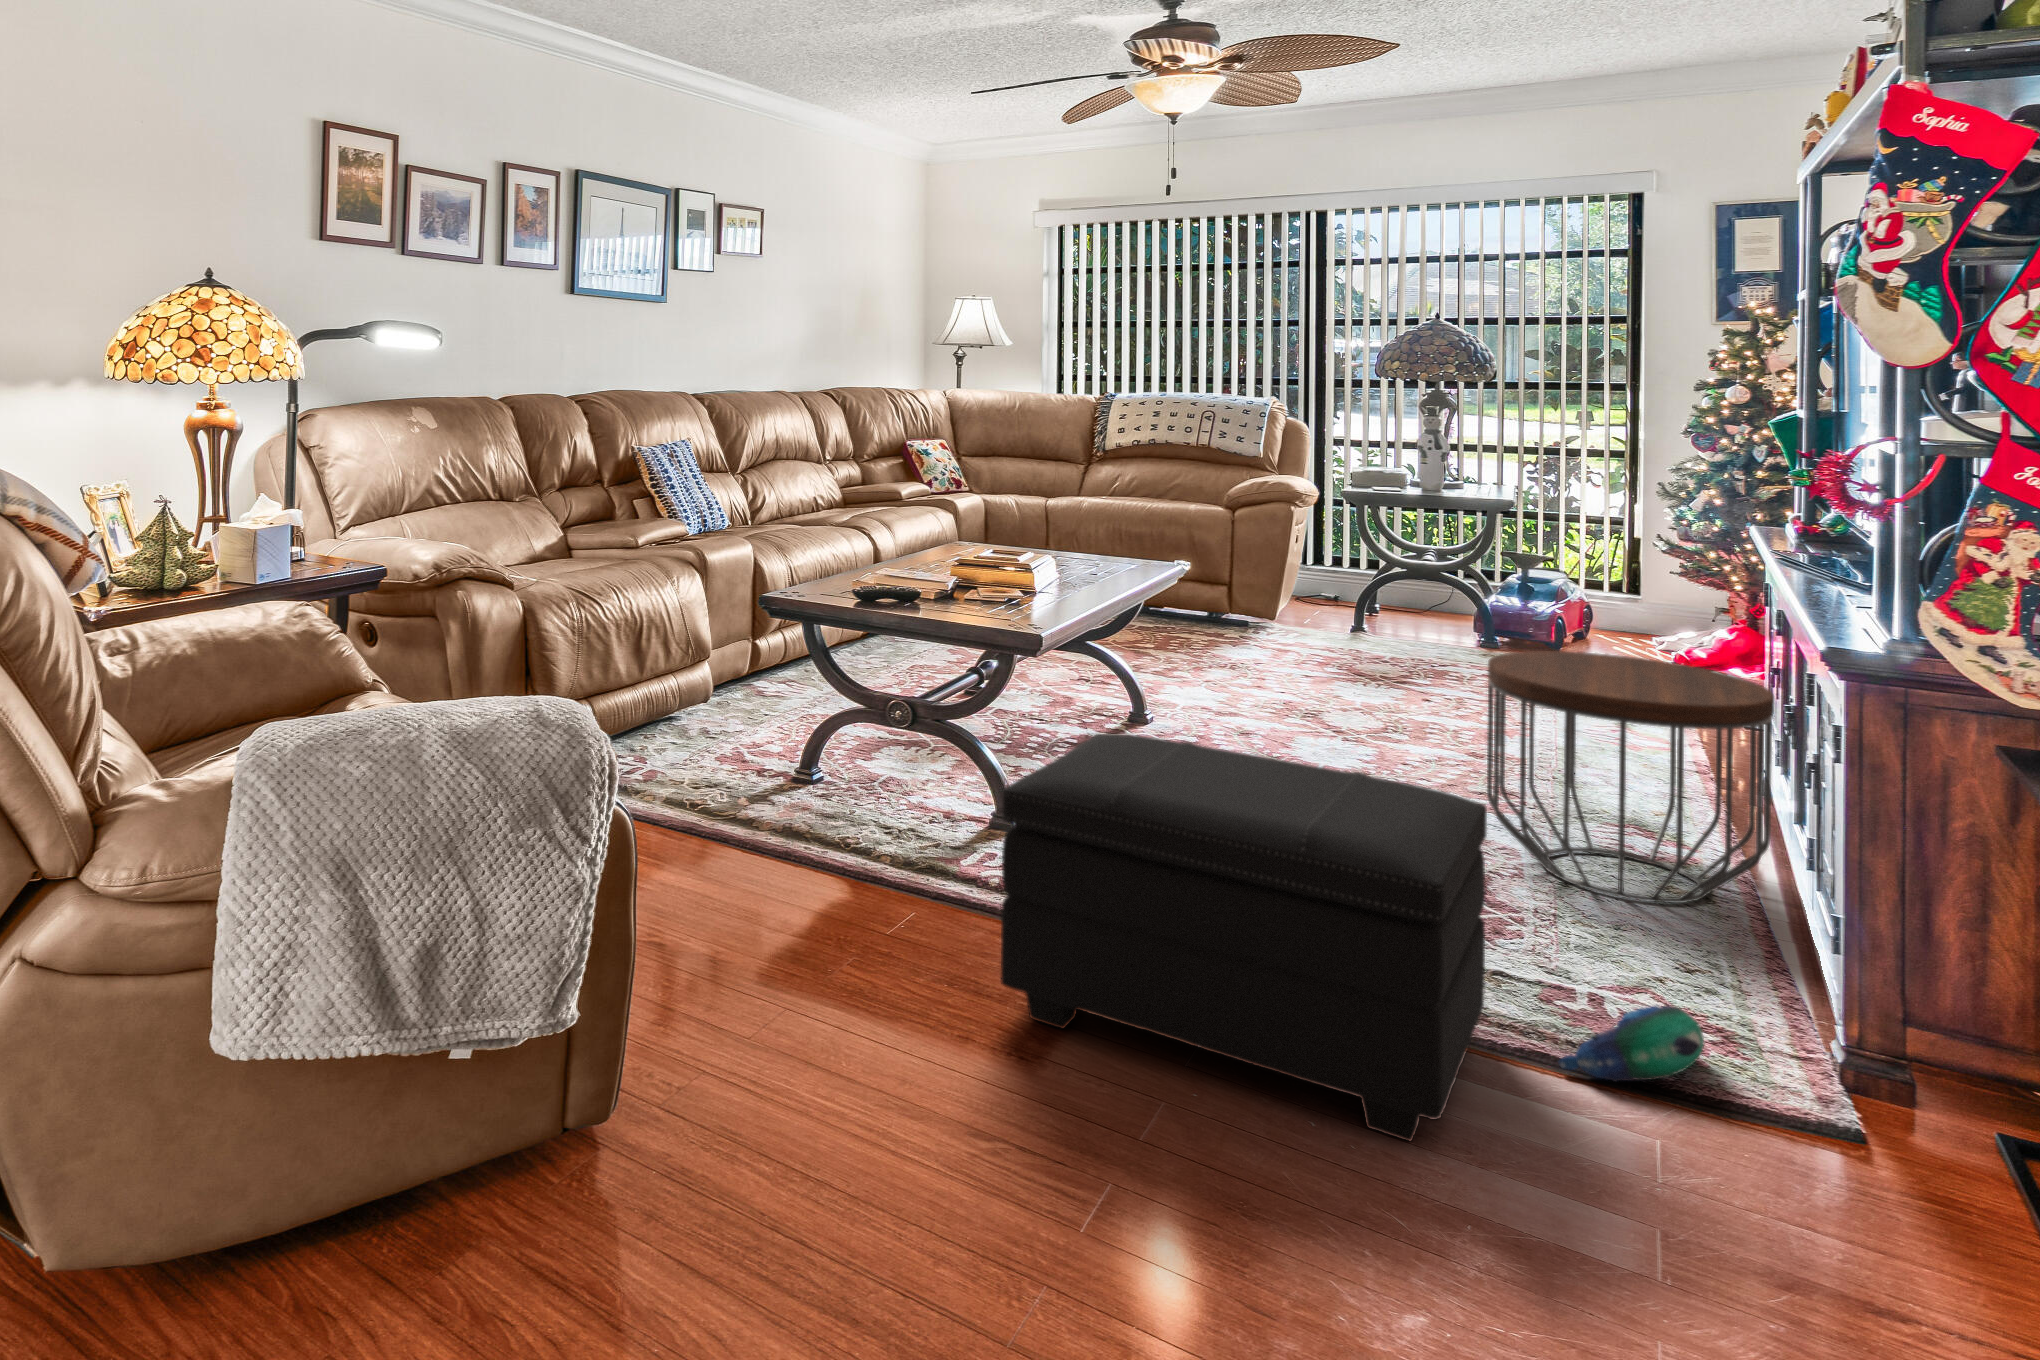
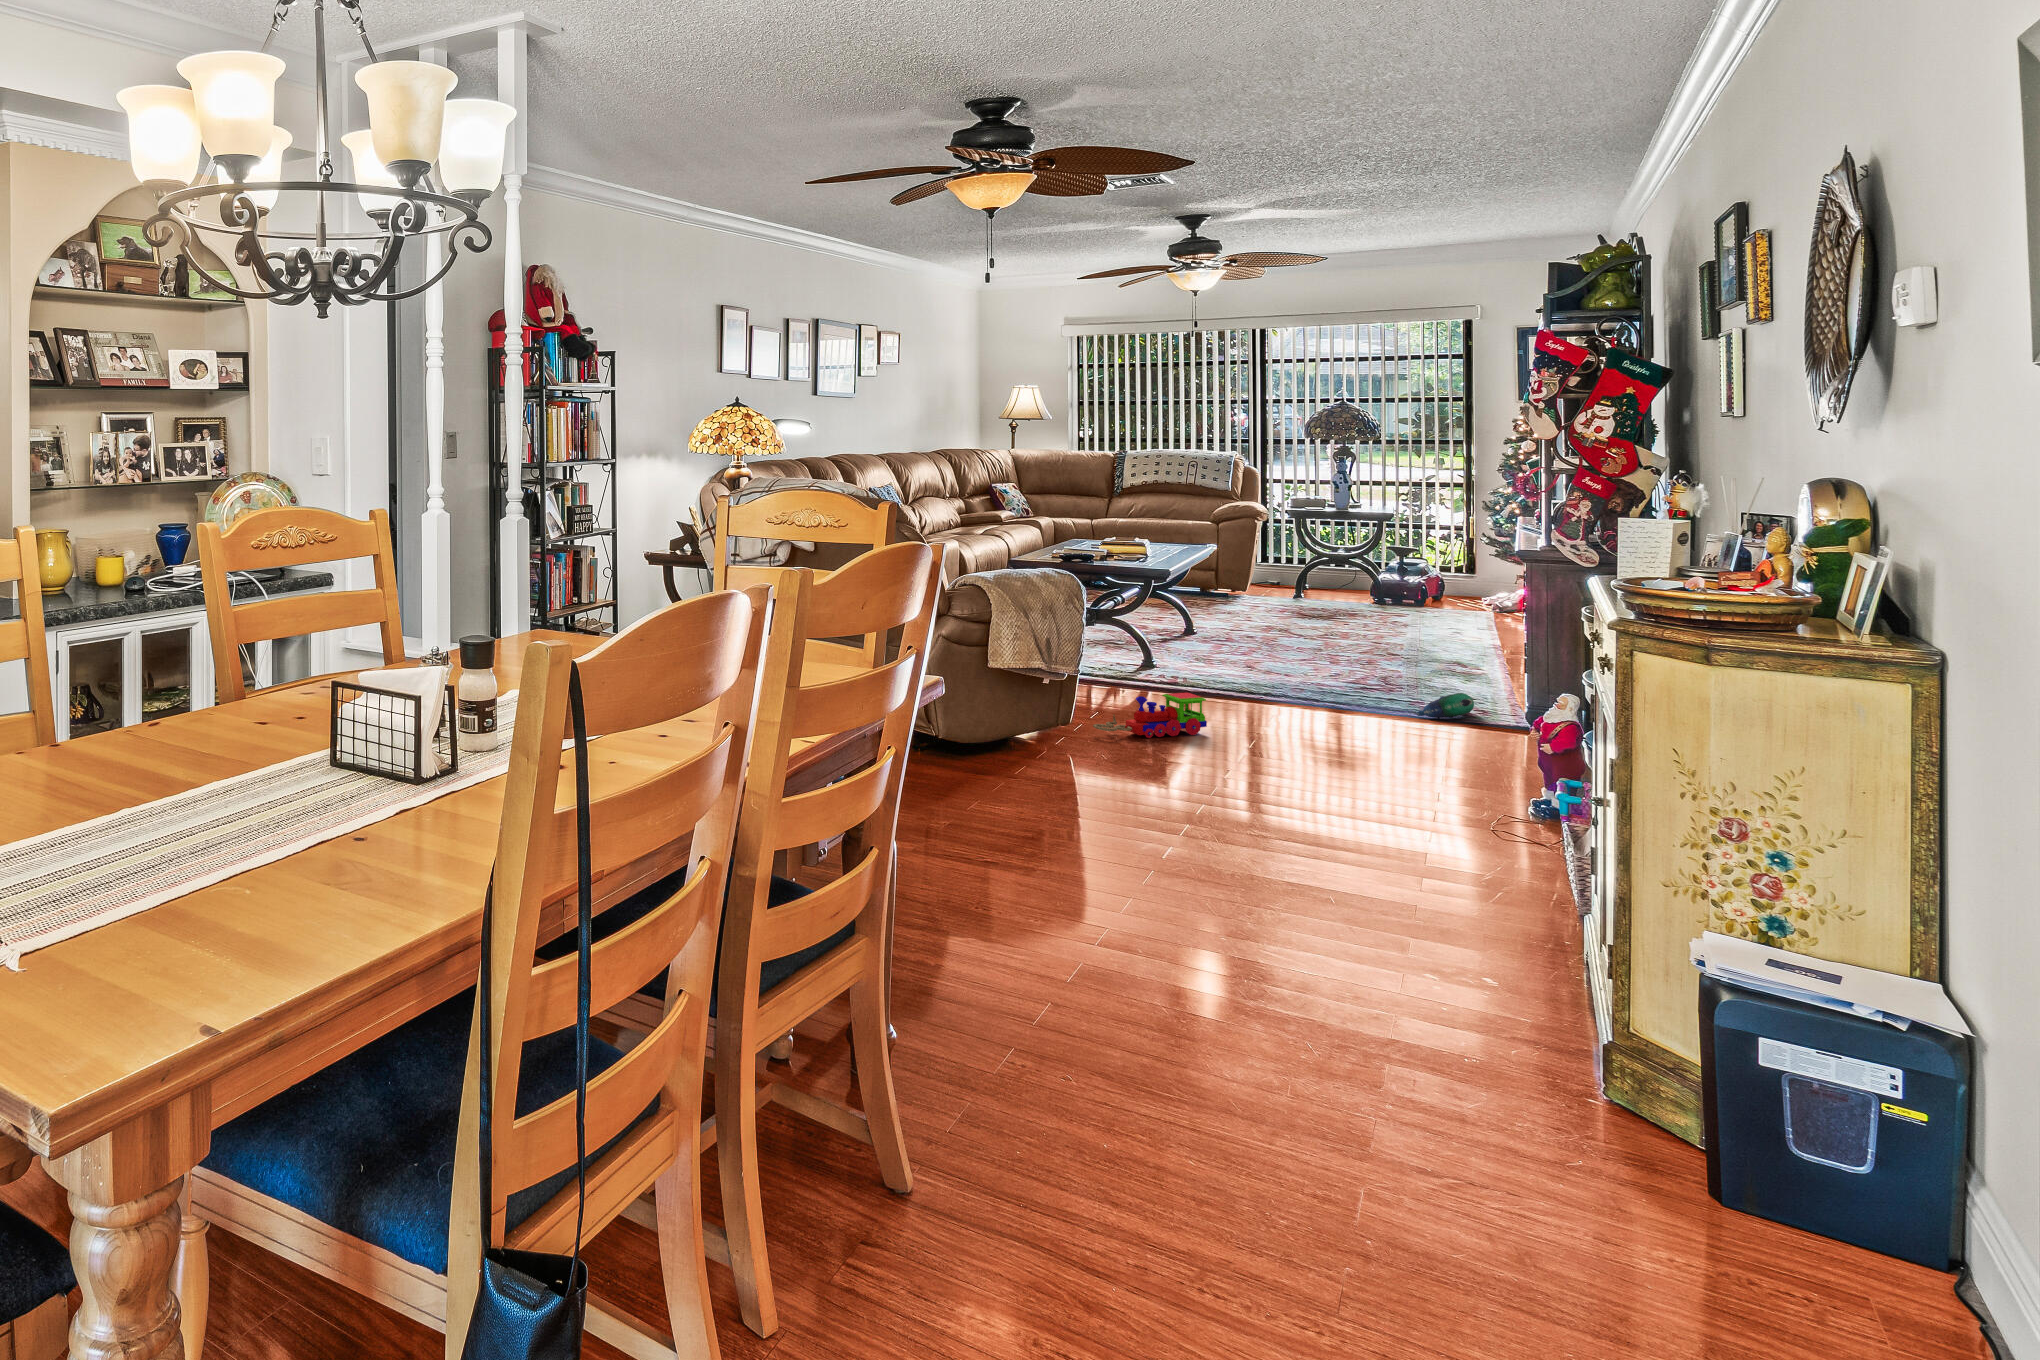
side table: present [1487,651,1774,903] -> none [1384,575,1517,682]
footstool: present [1001,734,1487,1141] -> none [1187,603,1387,729]
toy train: none [677,1034,989,1188] -> present [1093,692,1207,738]

